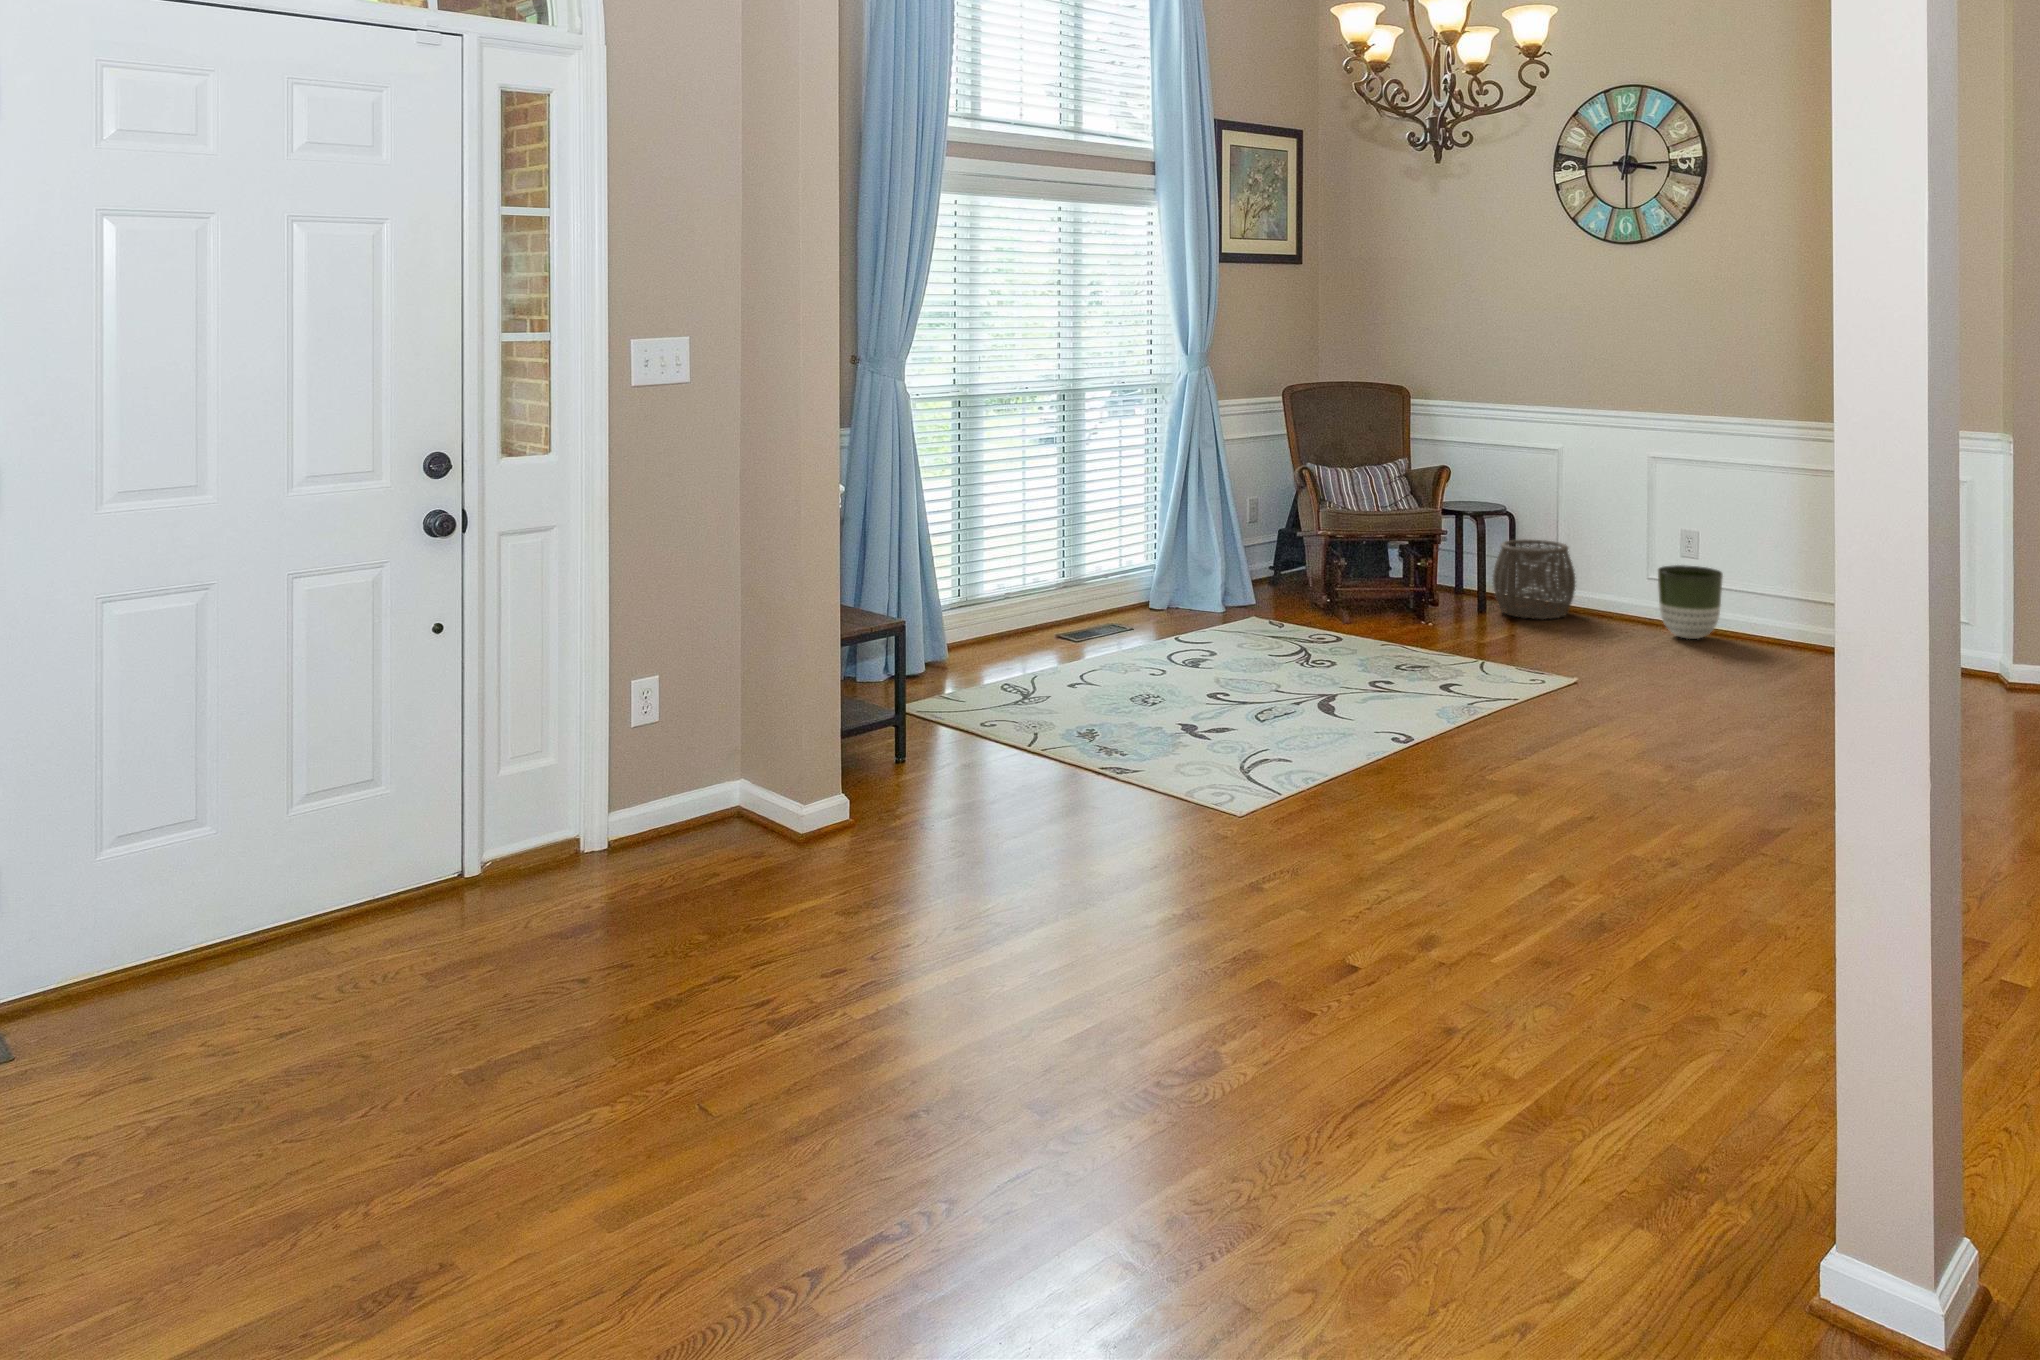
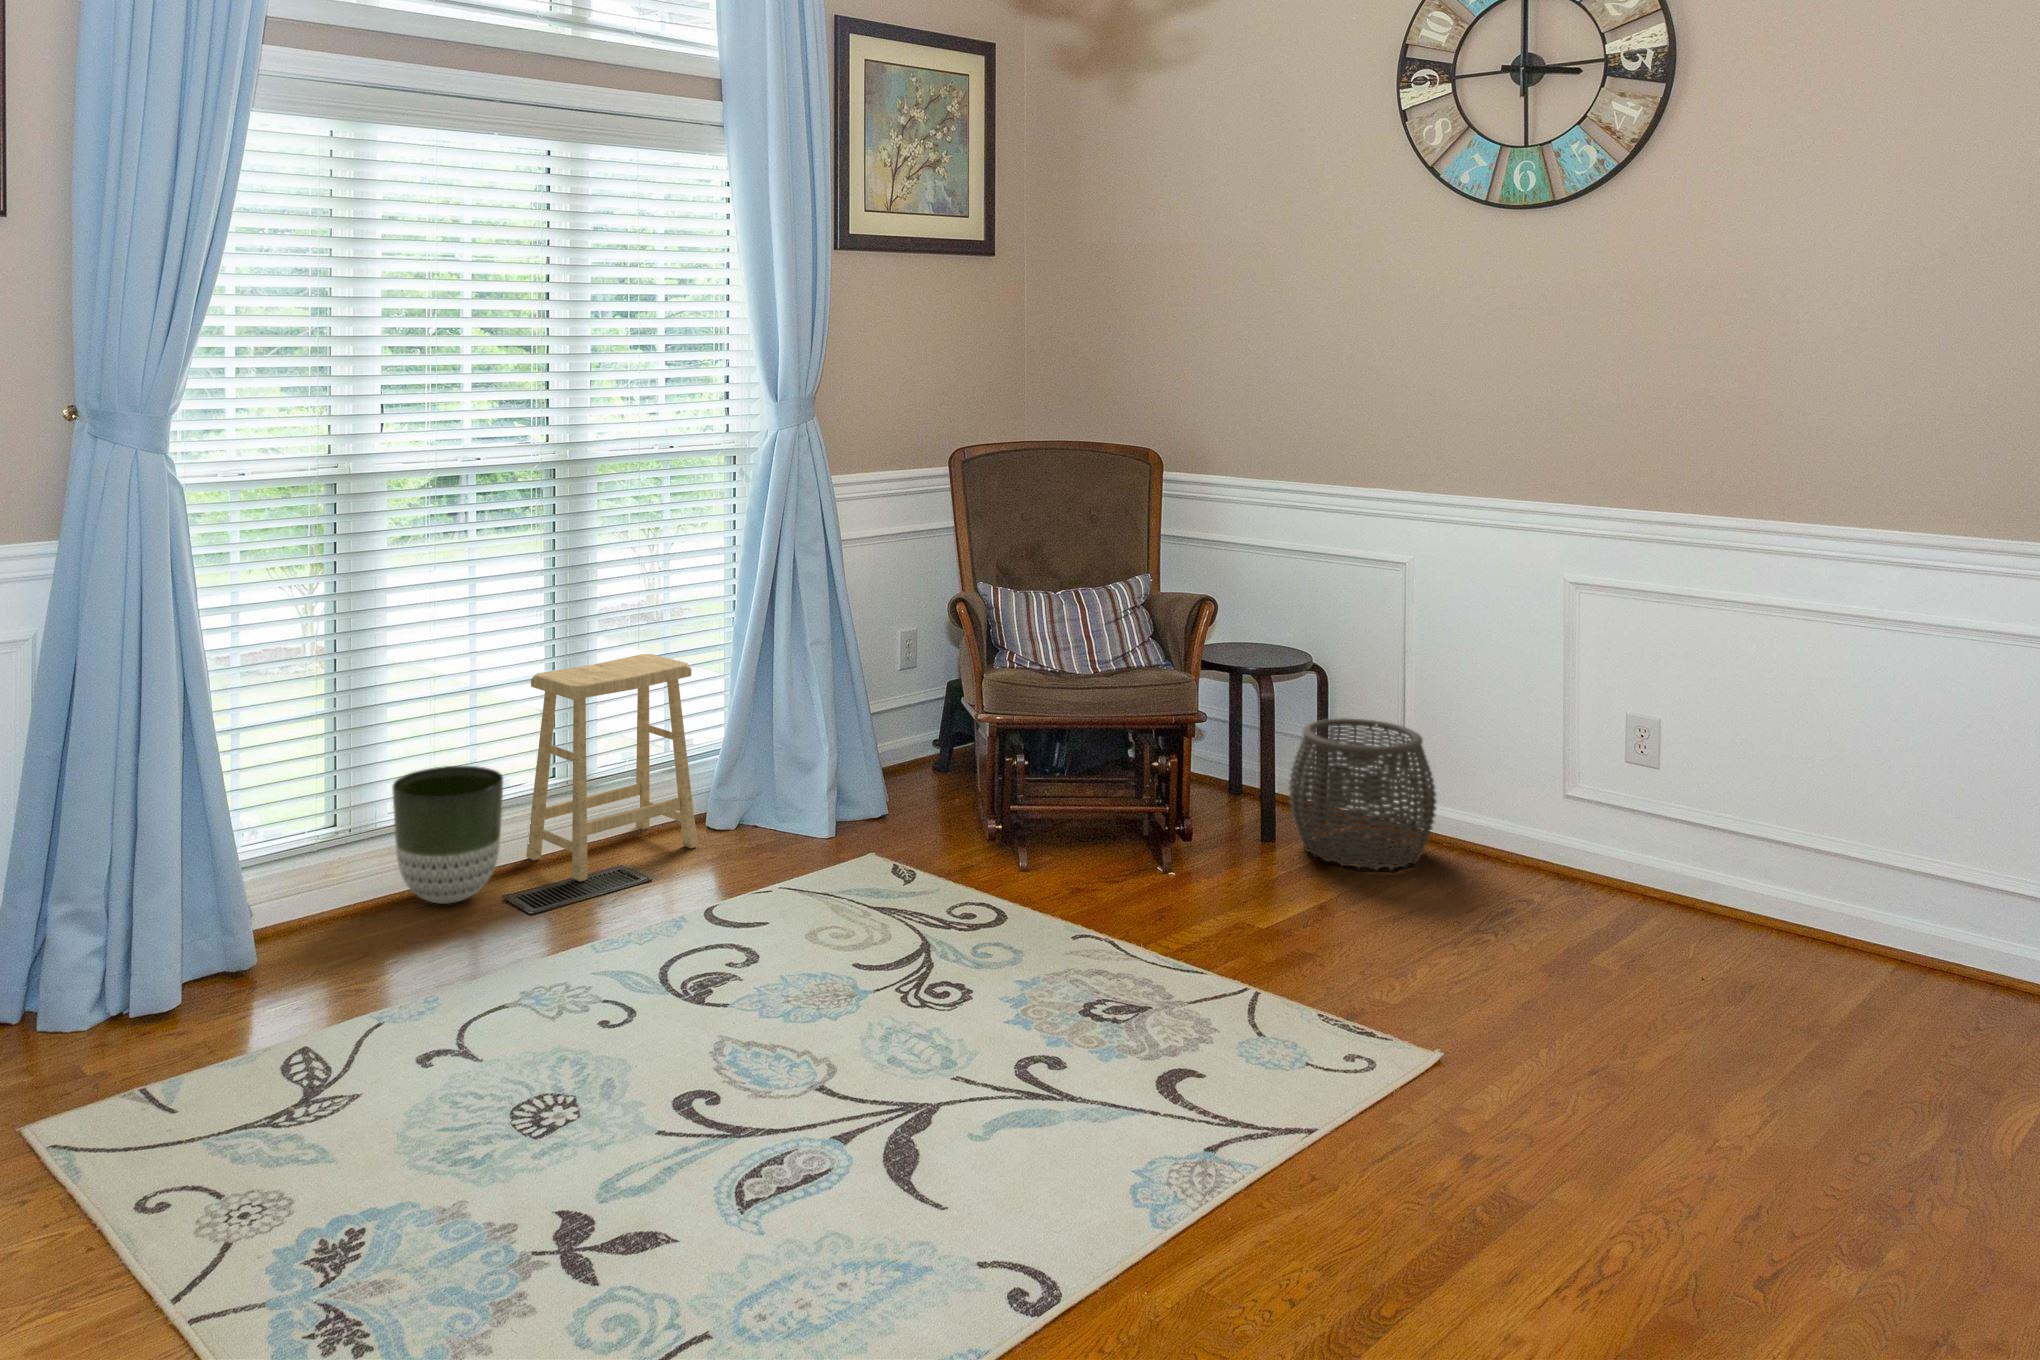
footstool: none [1055,507,1151,630] -> present [526,654,697,882]
planter: present [1658,565,1723,639] -> present [392,766,503,904]

